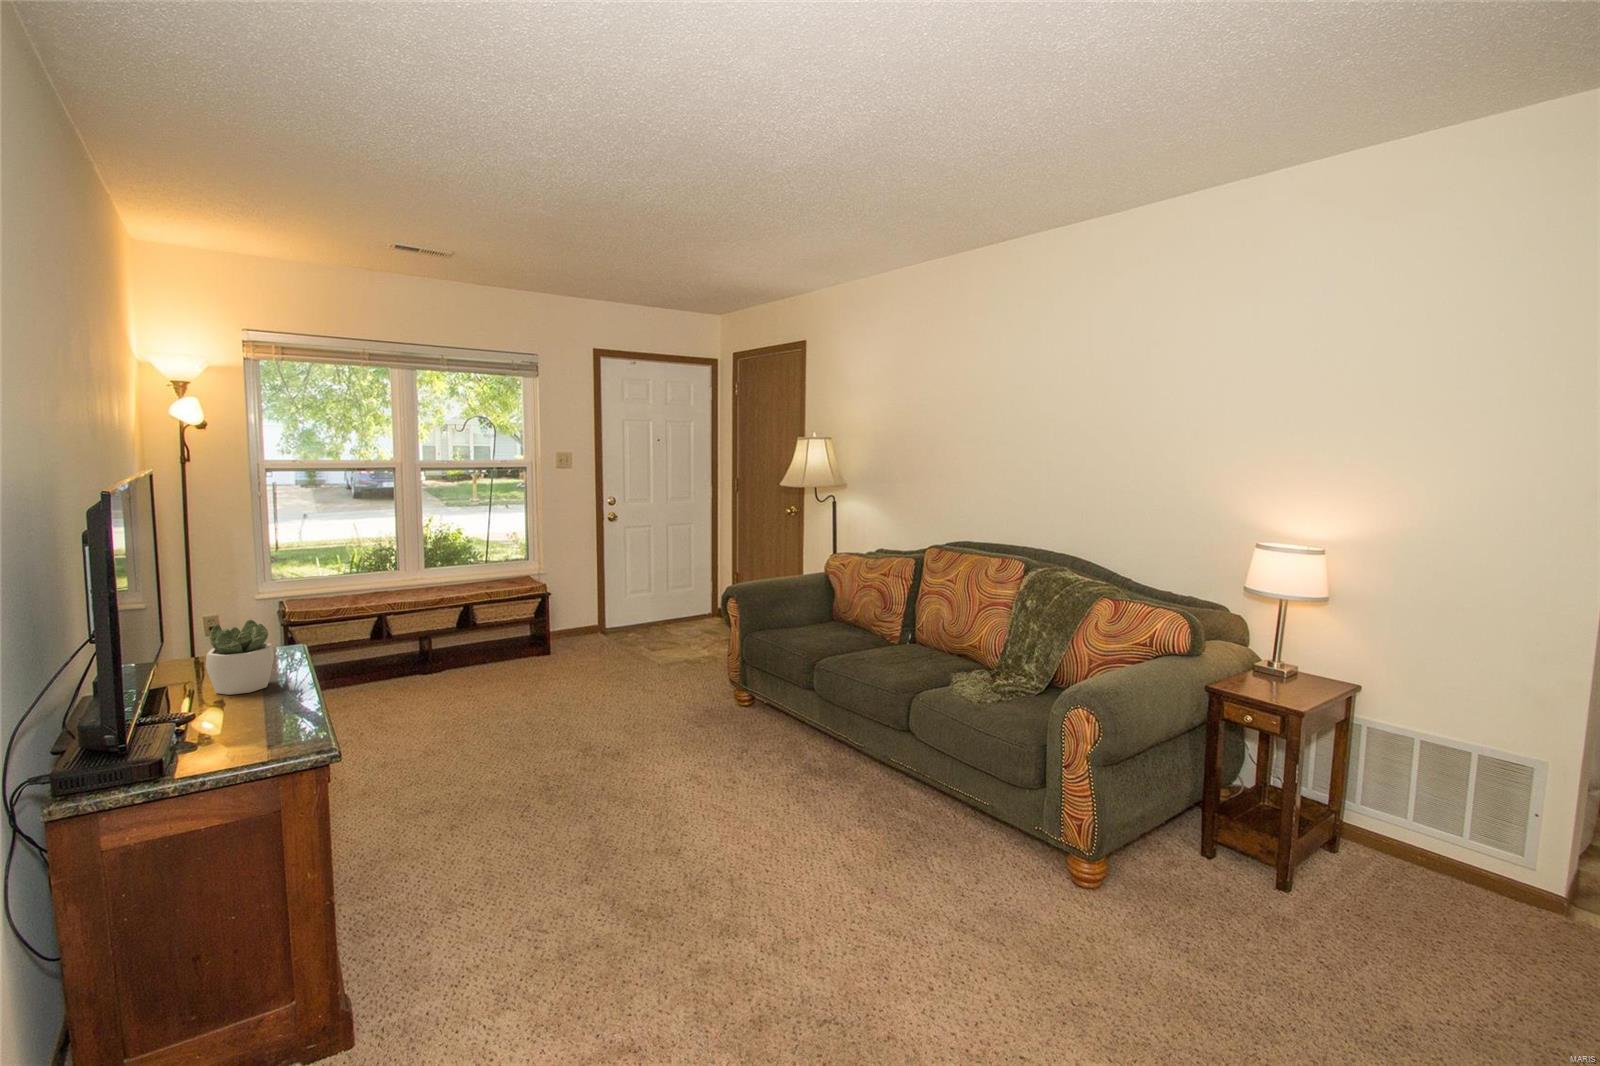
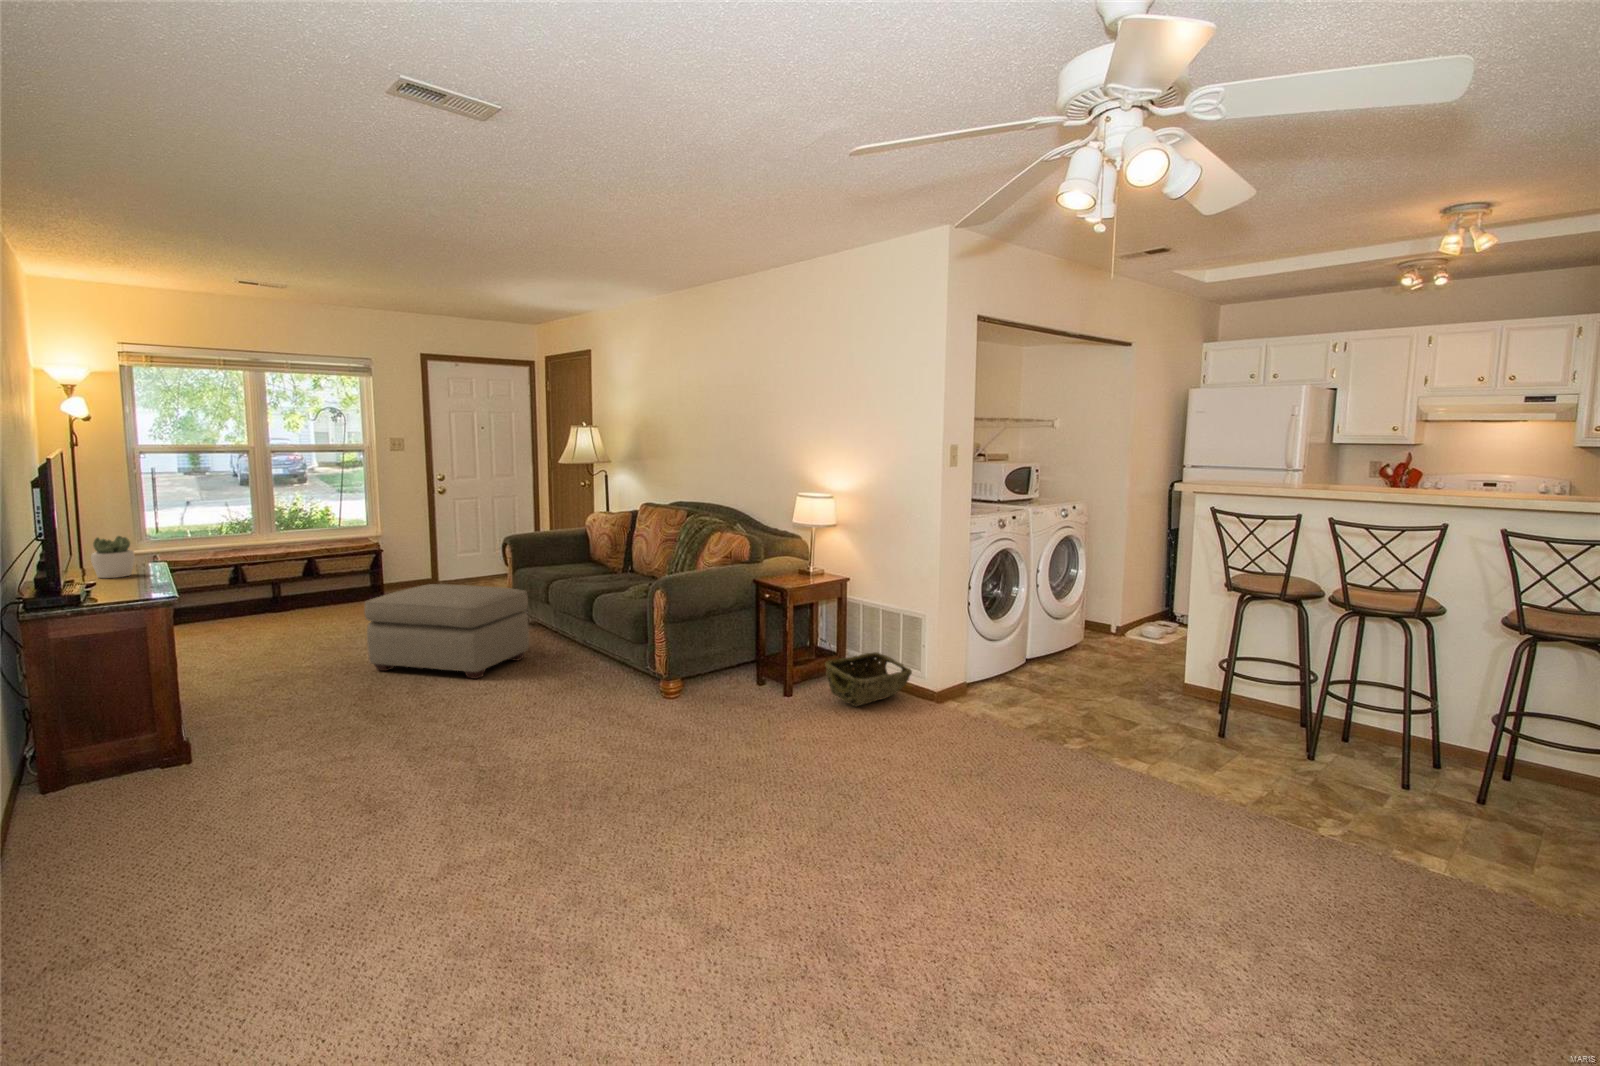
ottoman: none [584,662,802,820] -> present [364,584,529,679]
woven basket: none [1369,812,1513,926] -> present [825,652,912,706]

